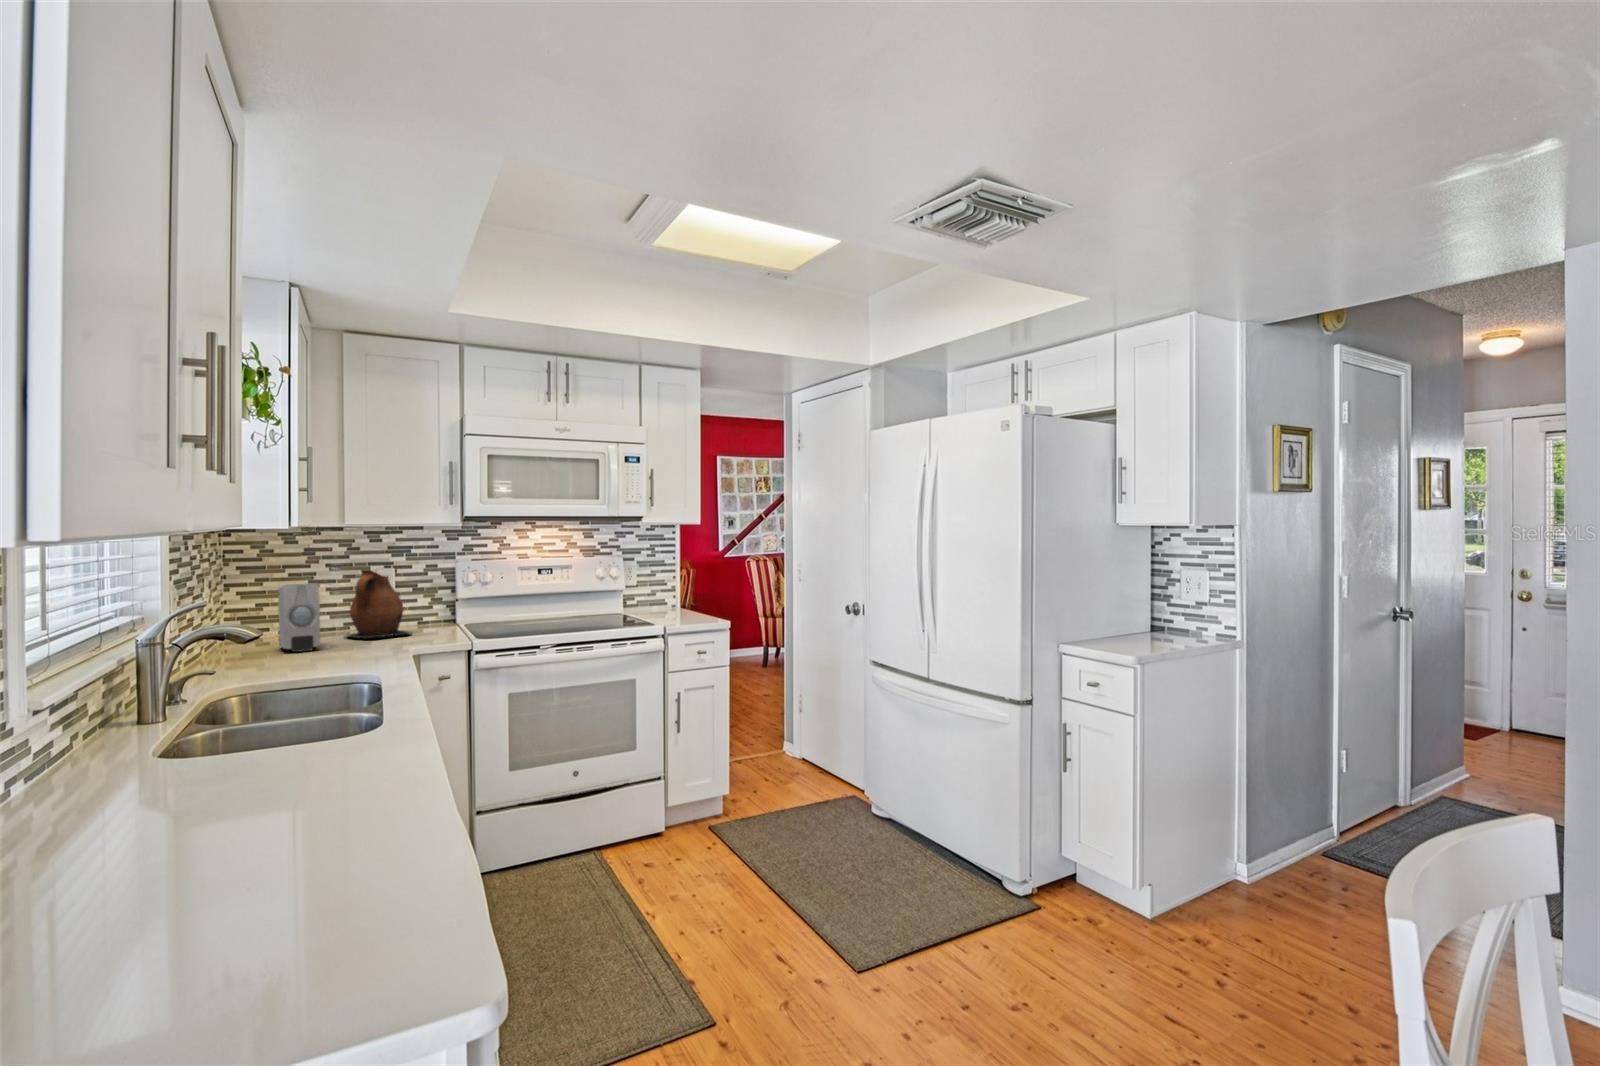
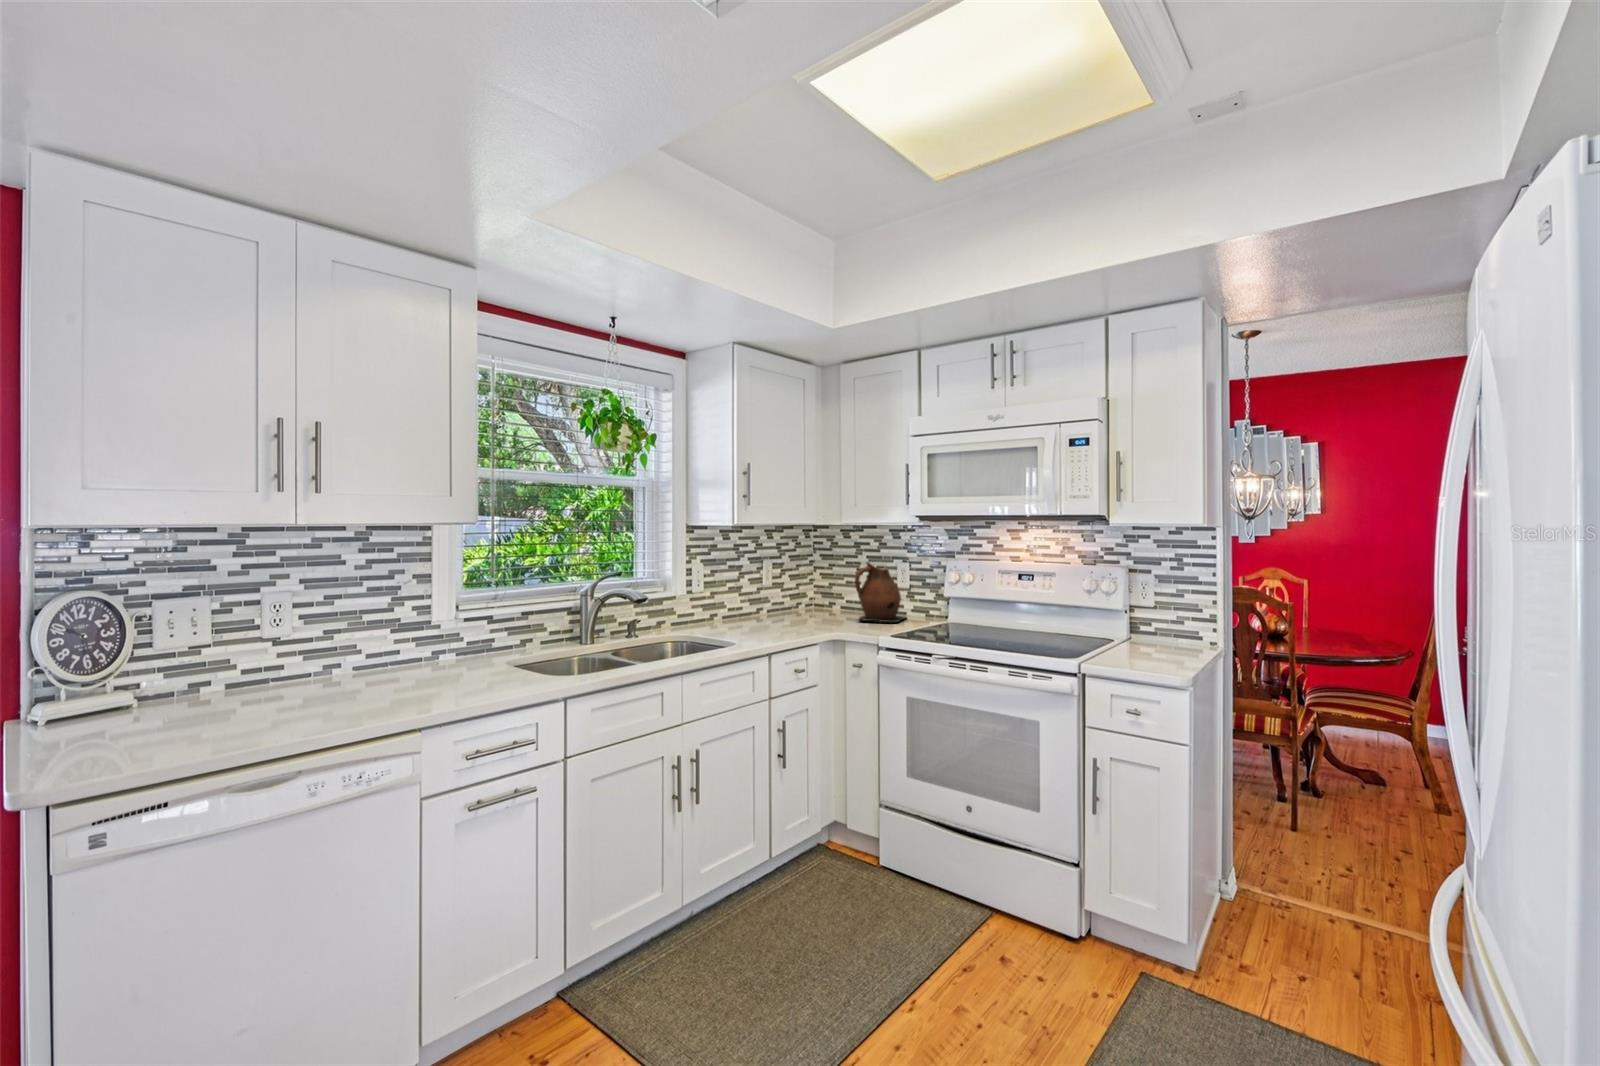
soap dispenser: present [278,583,320,652] -> none [791,569,830,623]

